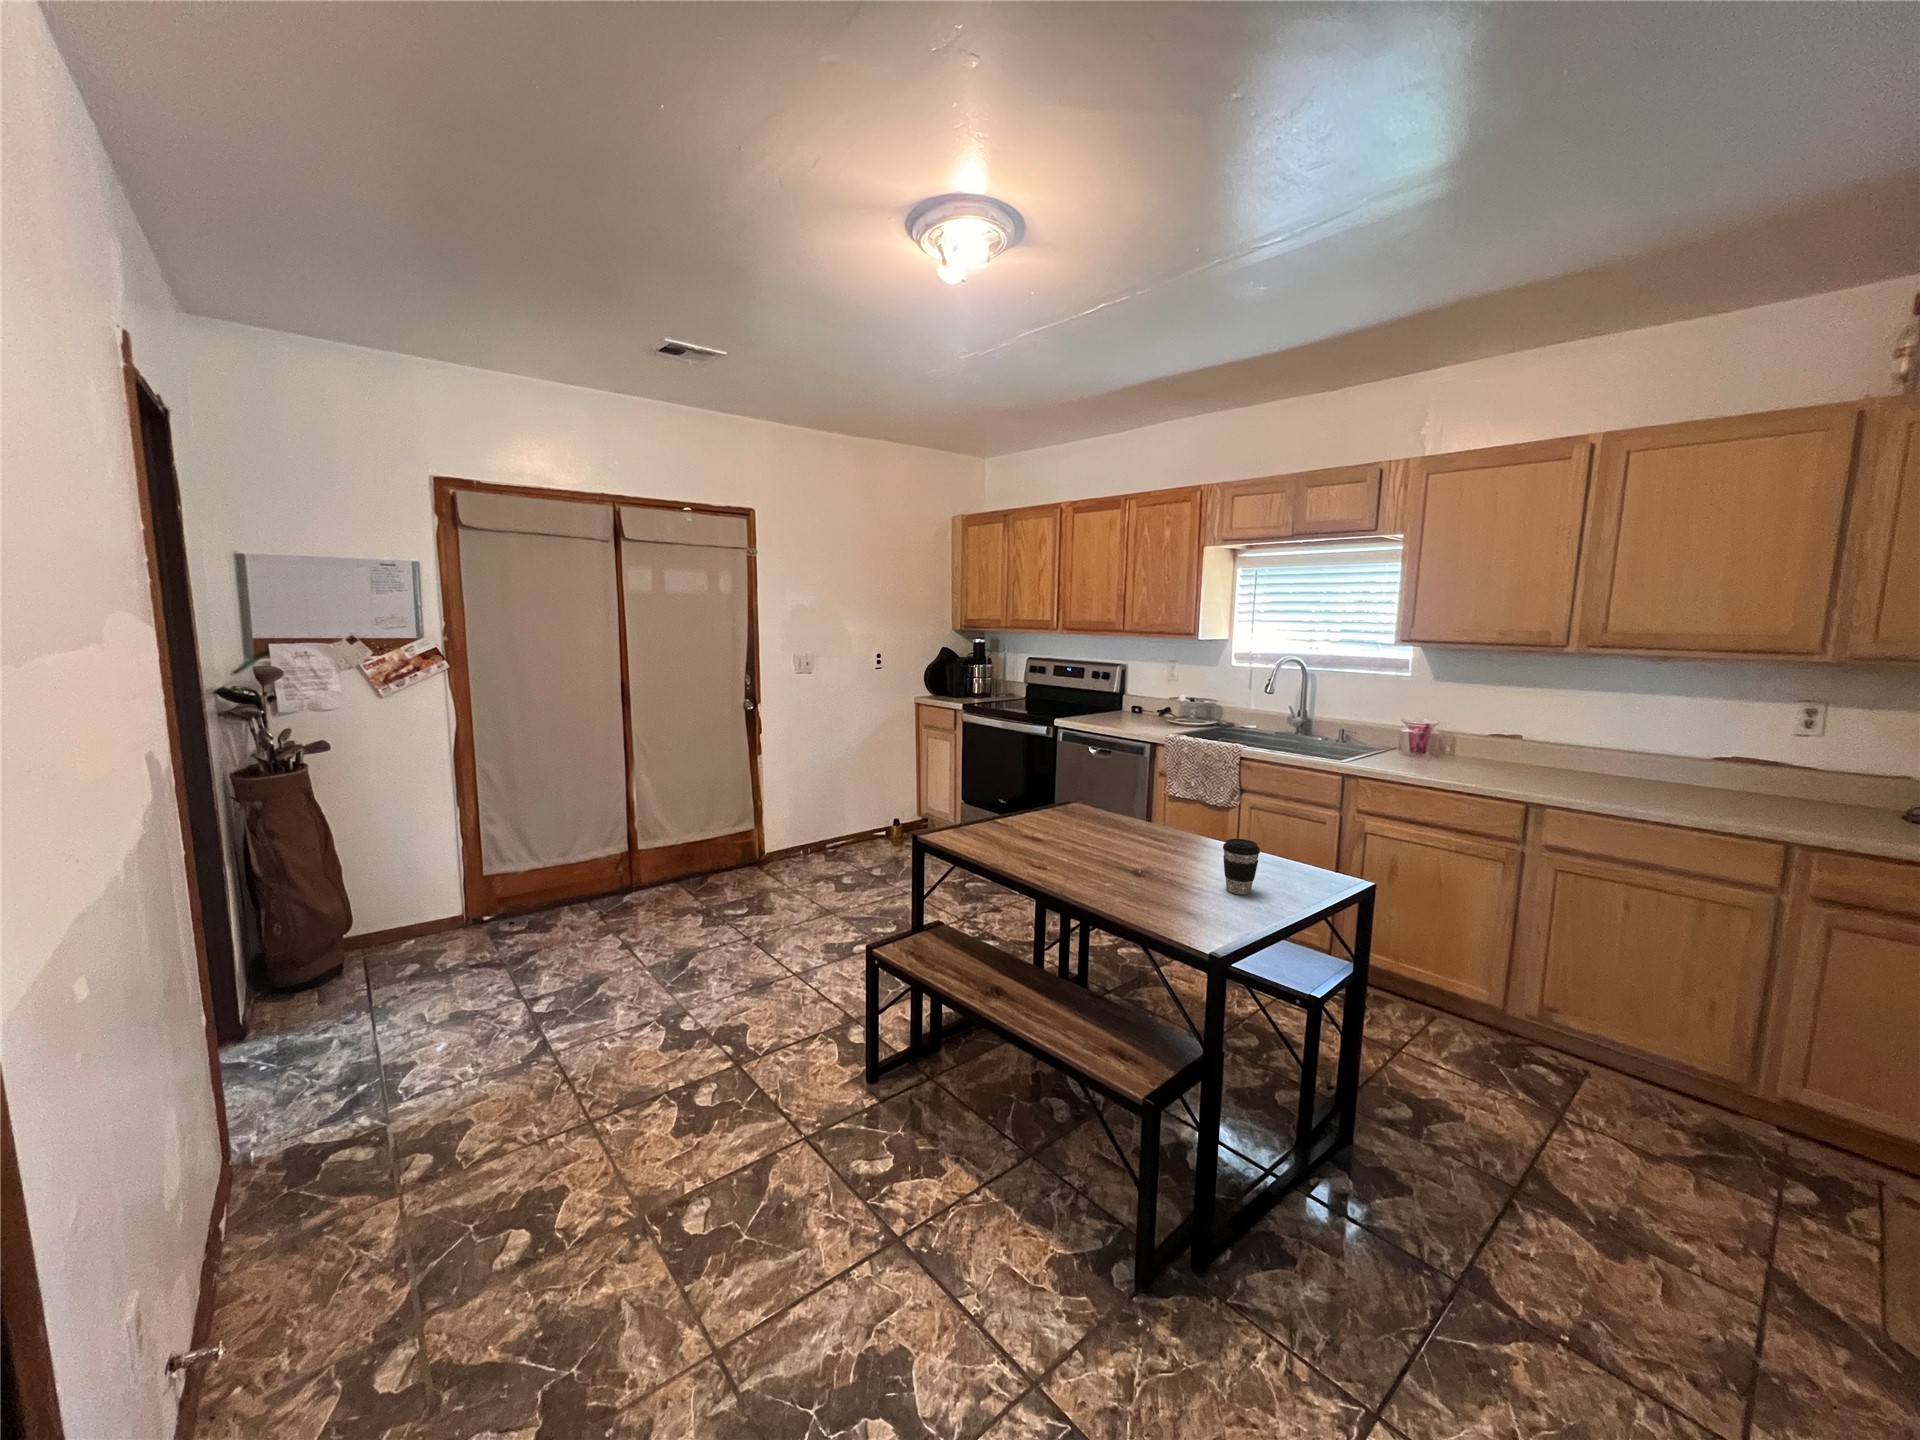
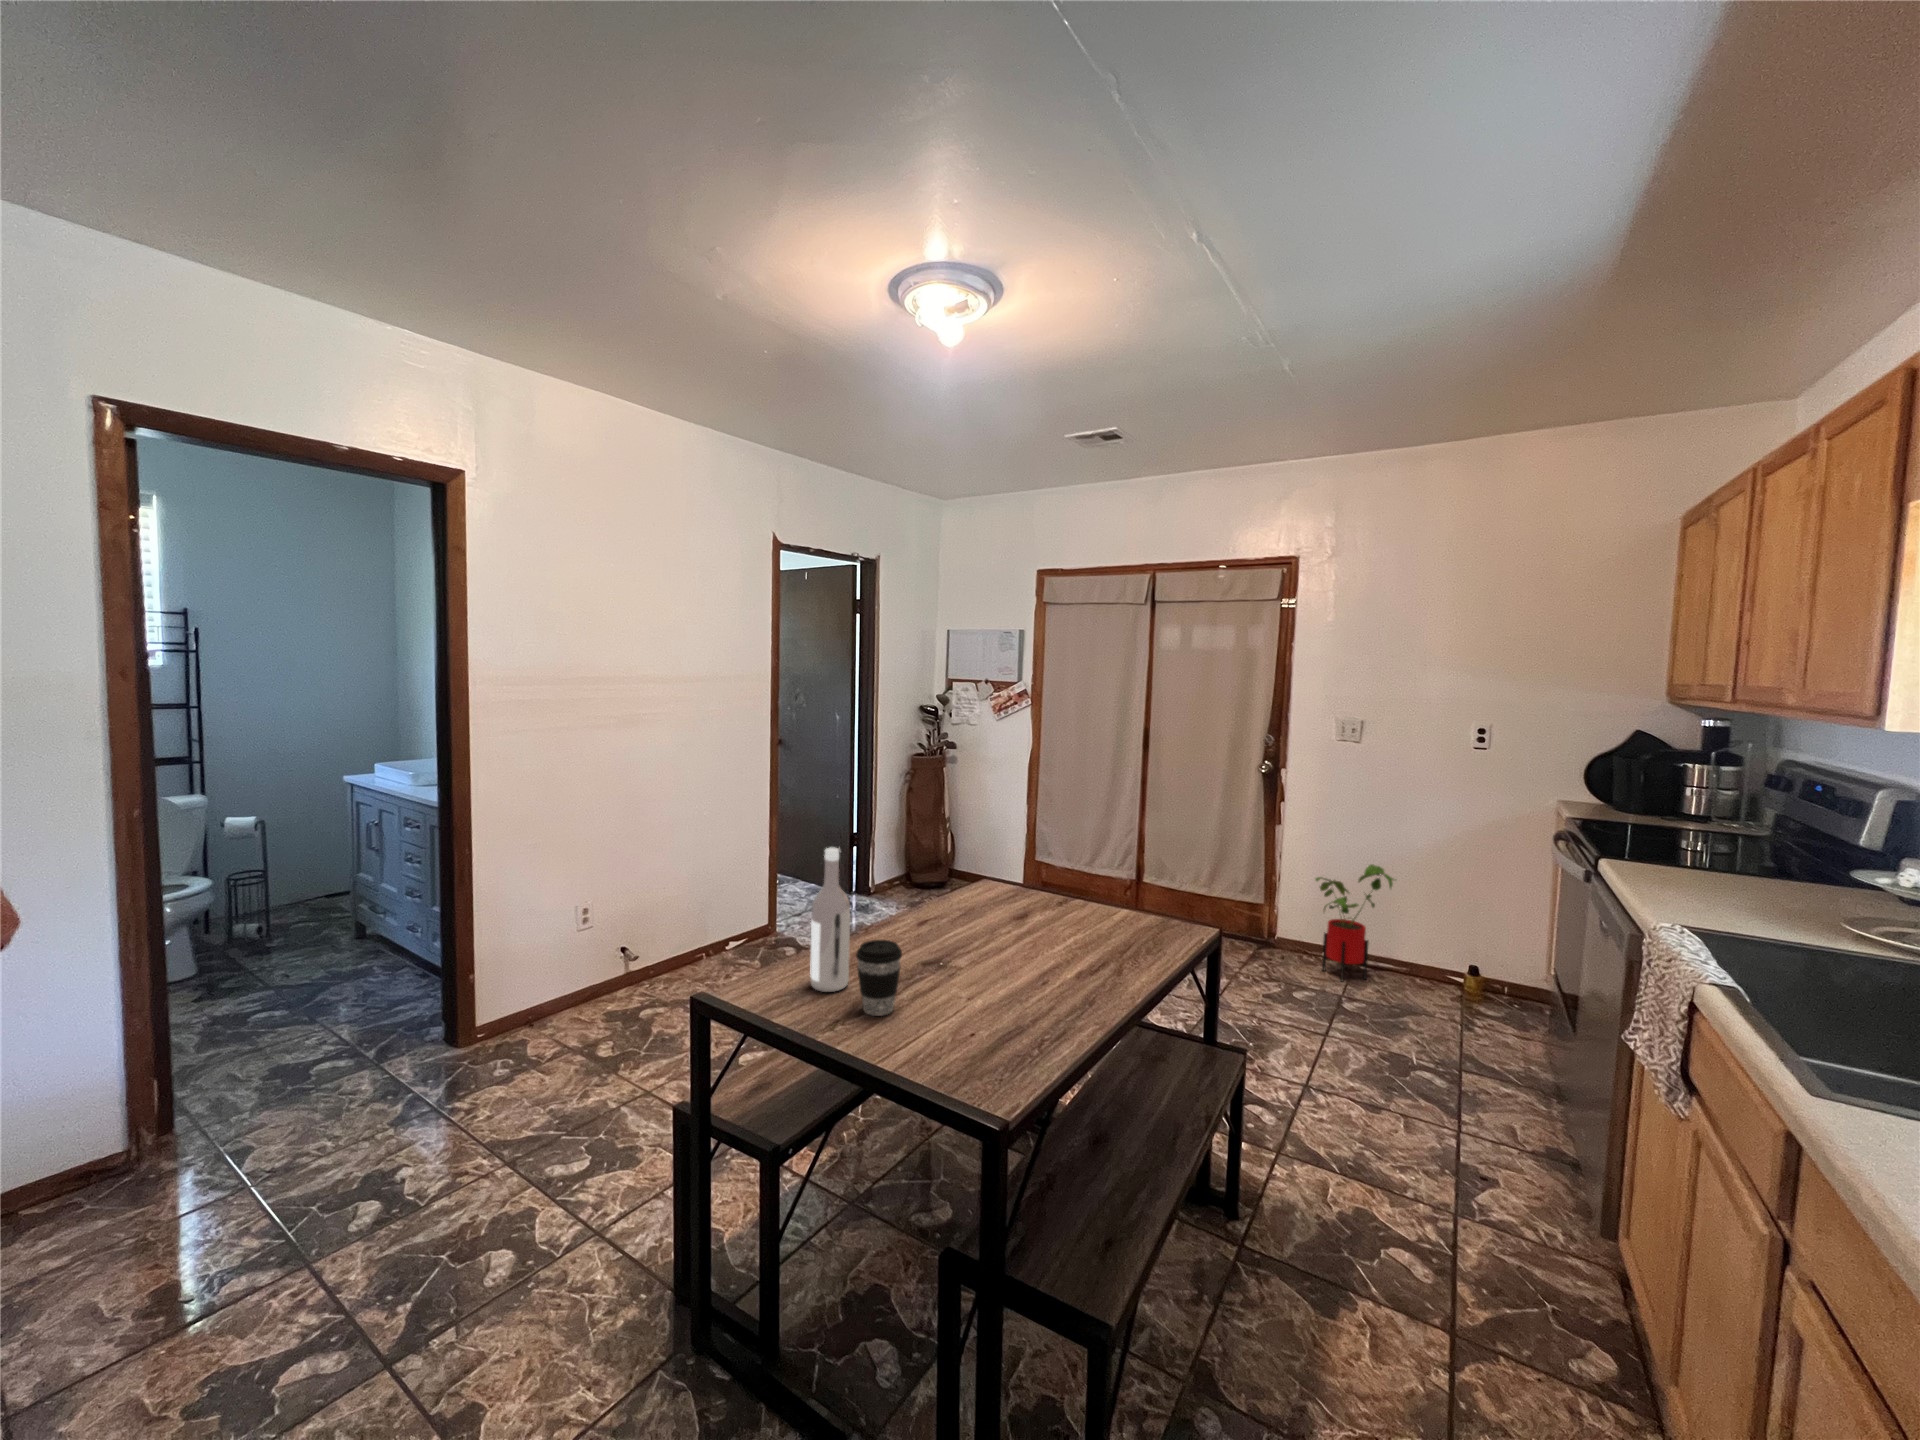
house plant: none [806,765,863,860] -> present [1316,865,1394,981]
wine bottle: none [1179,786,1216,907] -> present [810,848,850,992]

